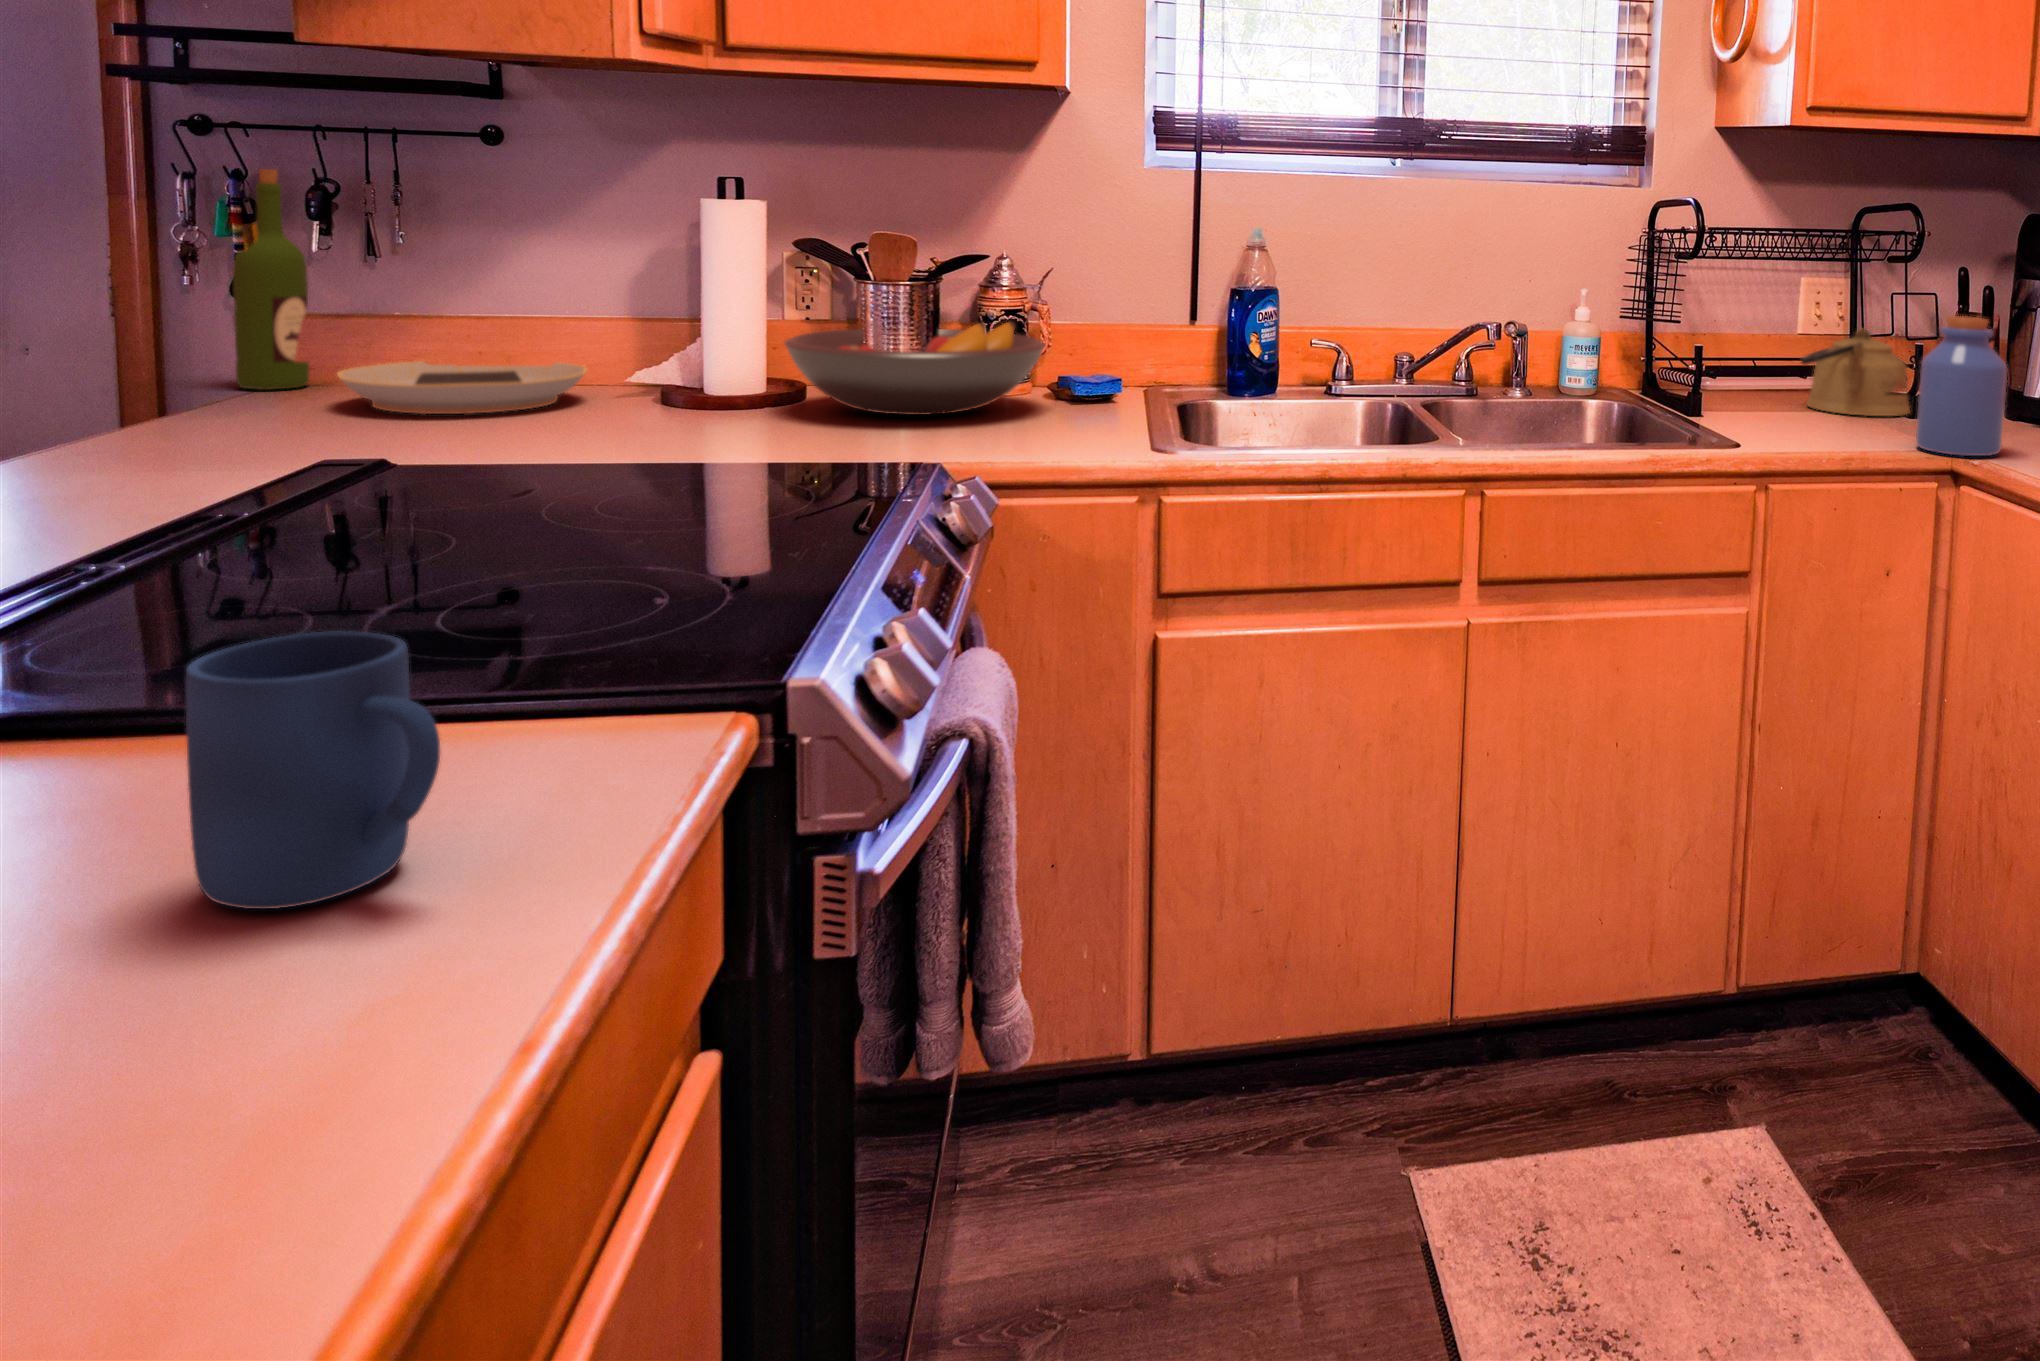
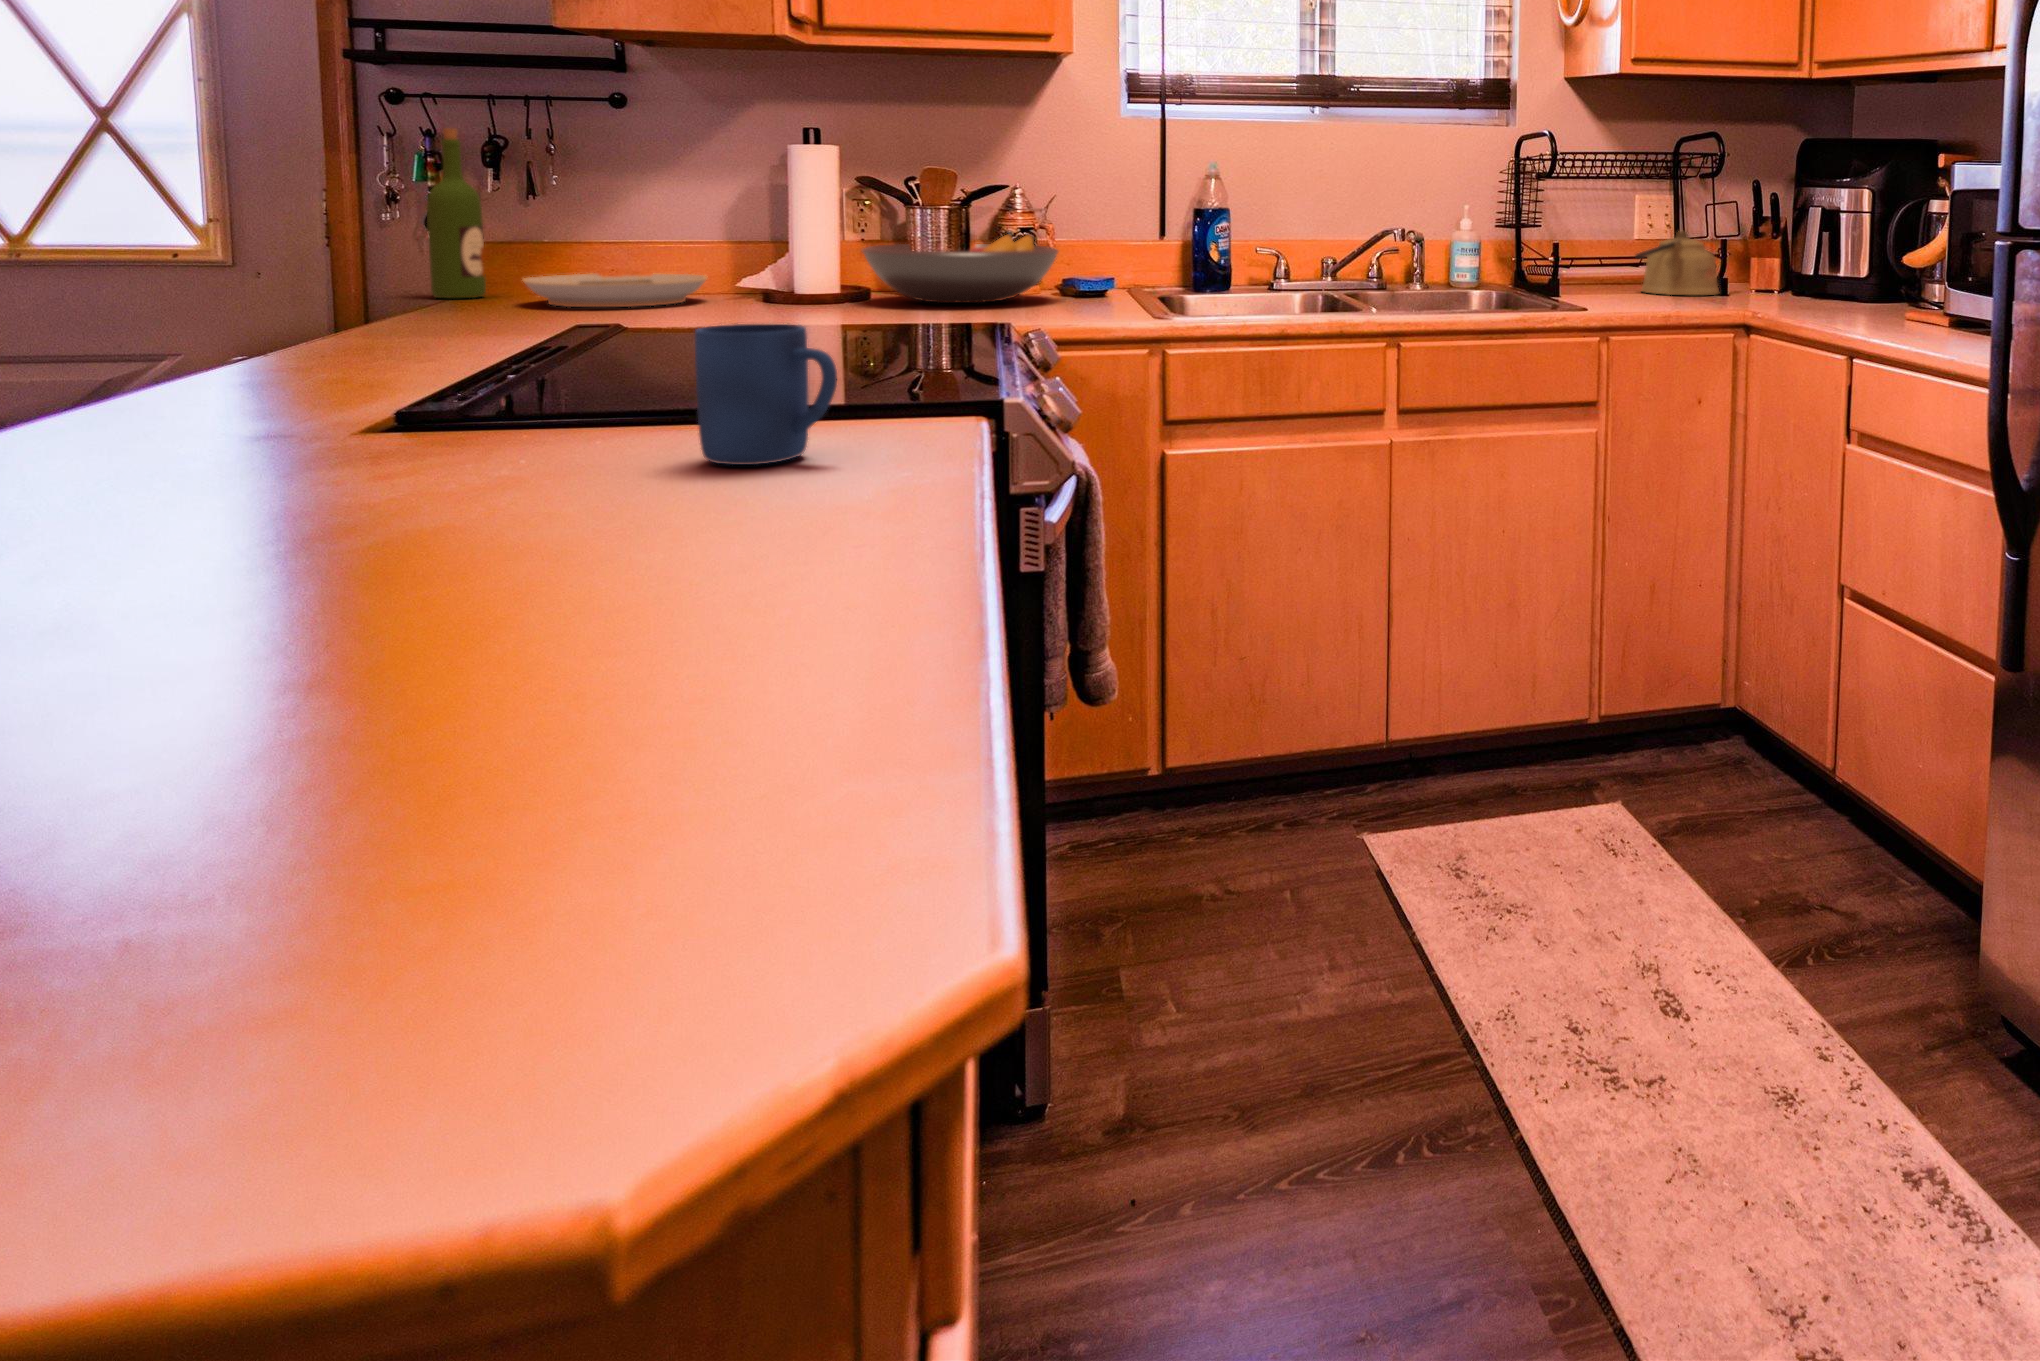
jar: present [1916,316,2007,456] -> none [1718,210,1783,311]

